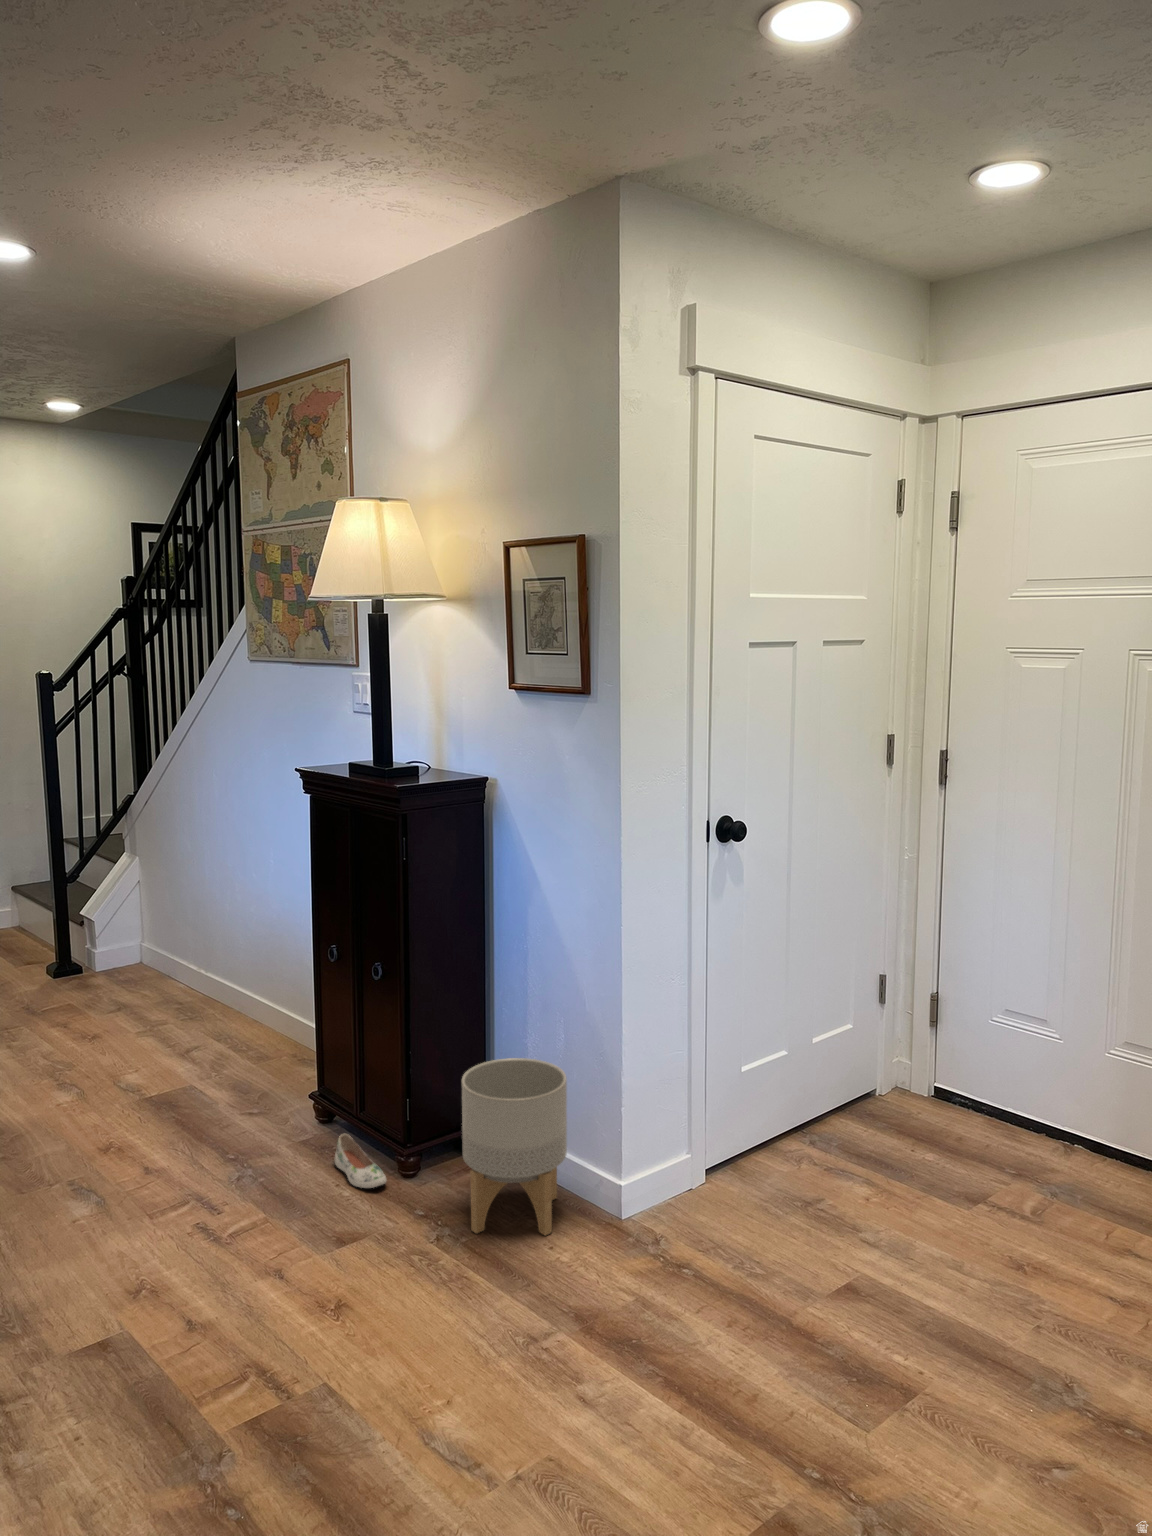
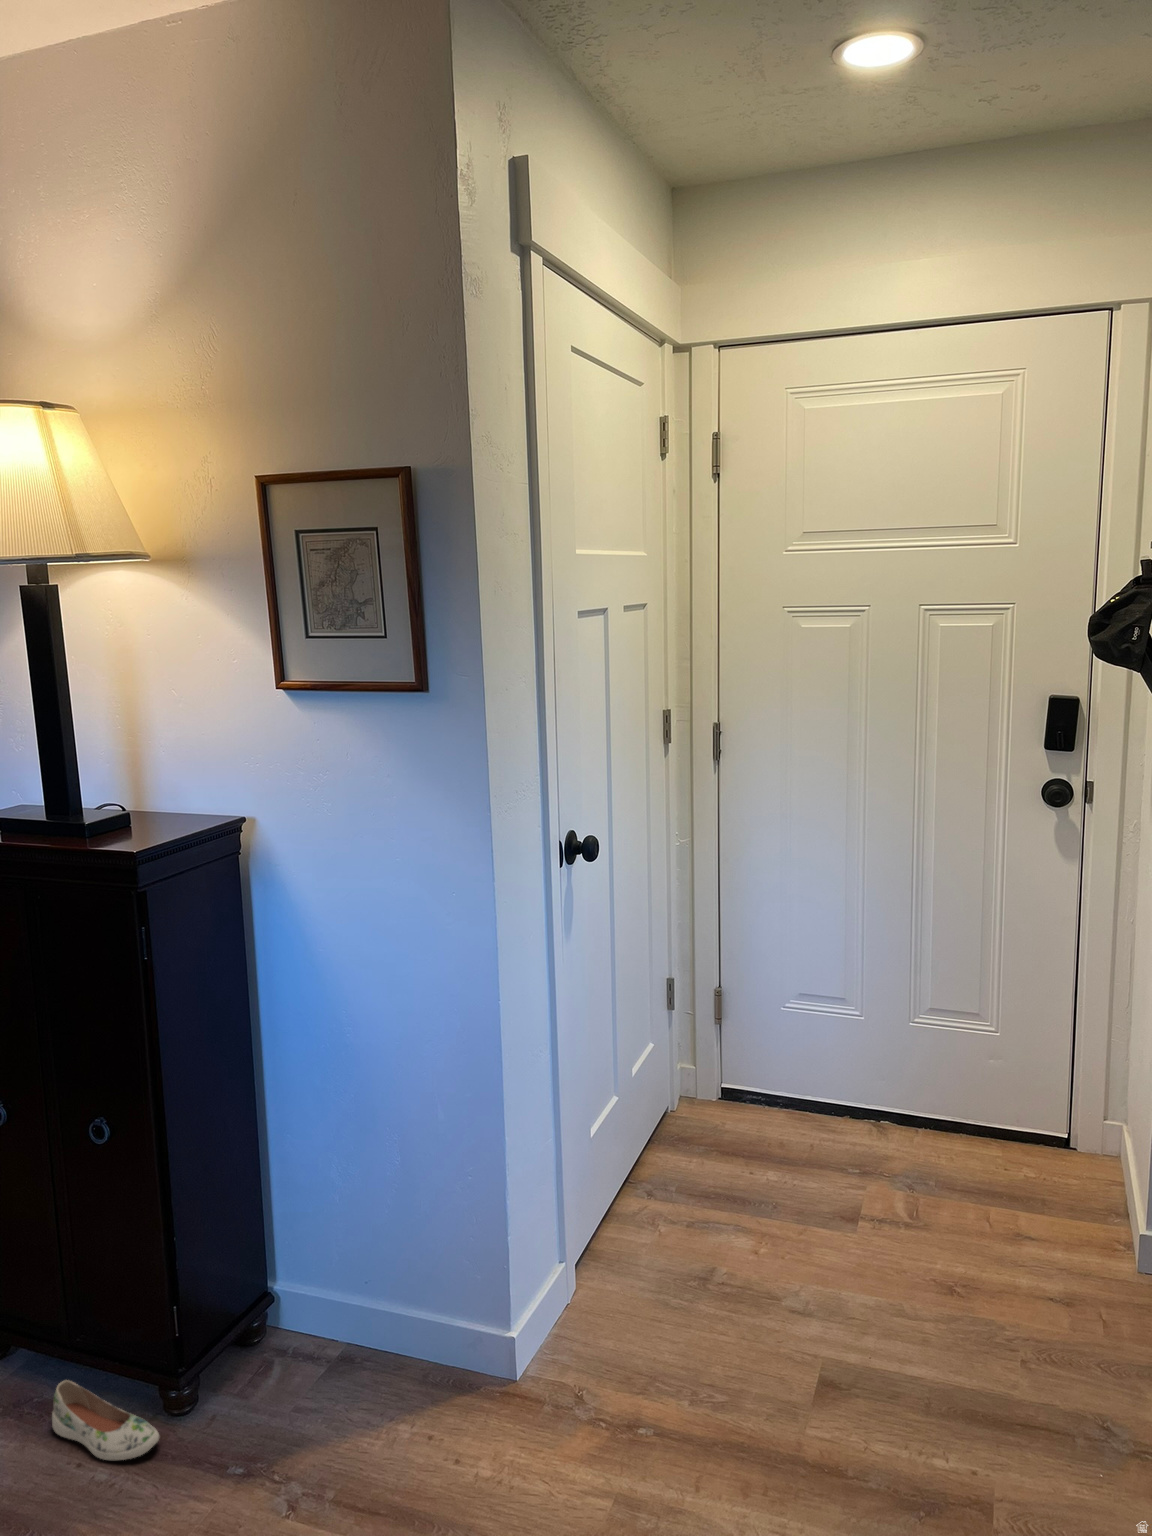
planter: present [462,1058,567,1235] -> none [287,1200,441,1476]

